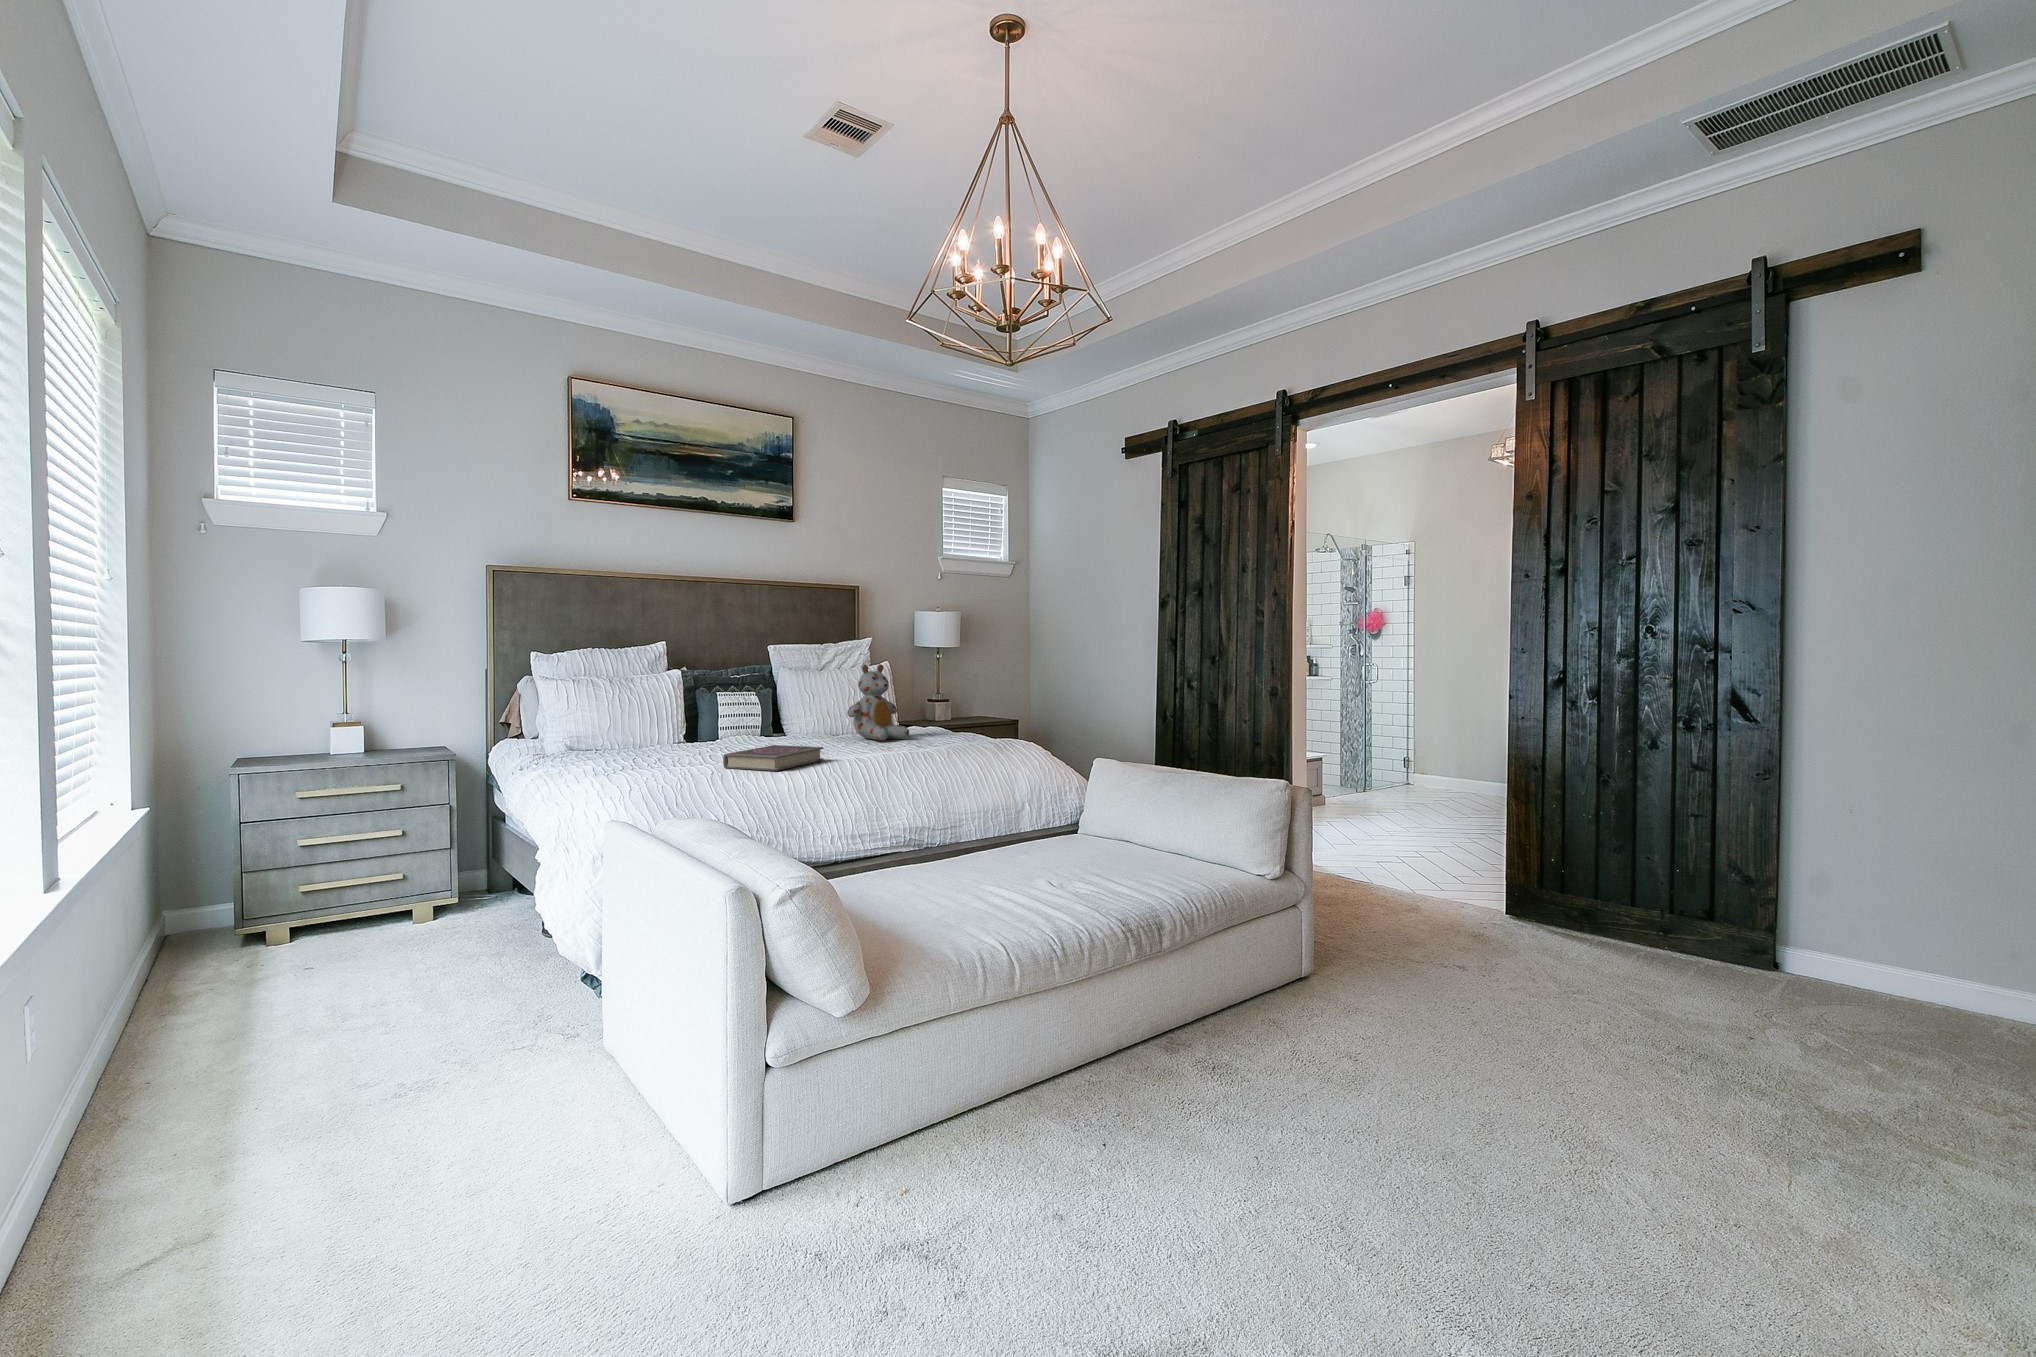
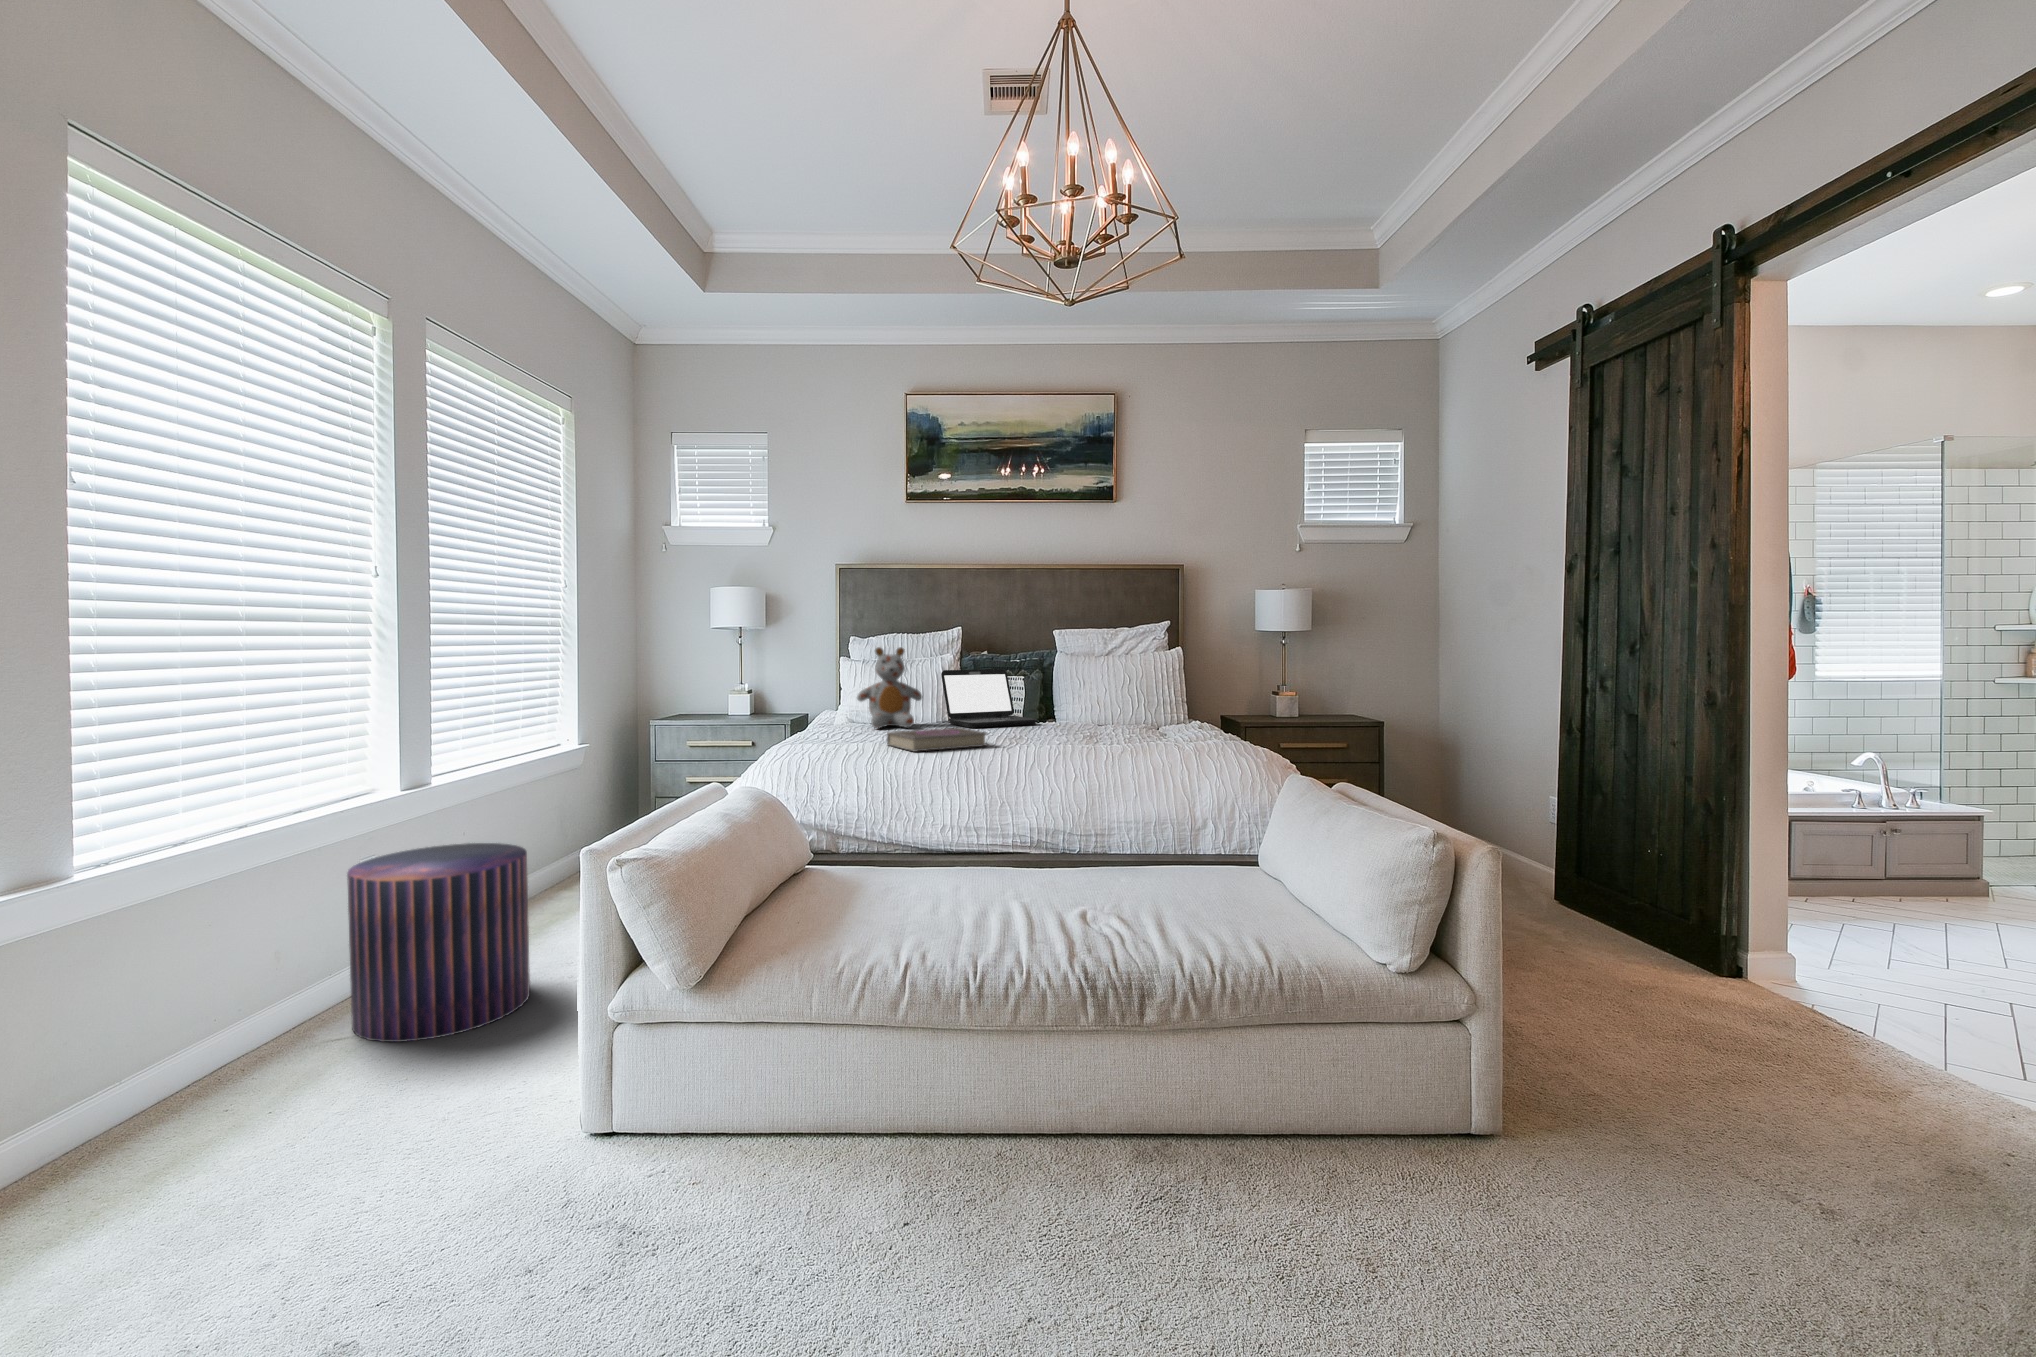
stuffed bear: present [847,664,909,741] -> present [857,647,922,728]
laptop: none [690,686,793,746] -> present [941,669,1037,728]
pouf: none [86,943,380,1264] -> present [347,843,530,1042]

